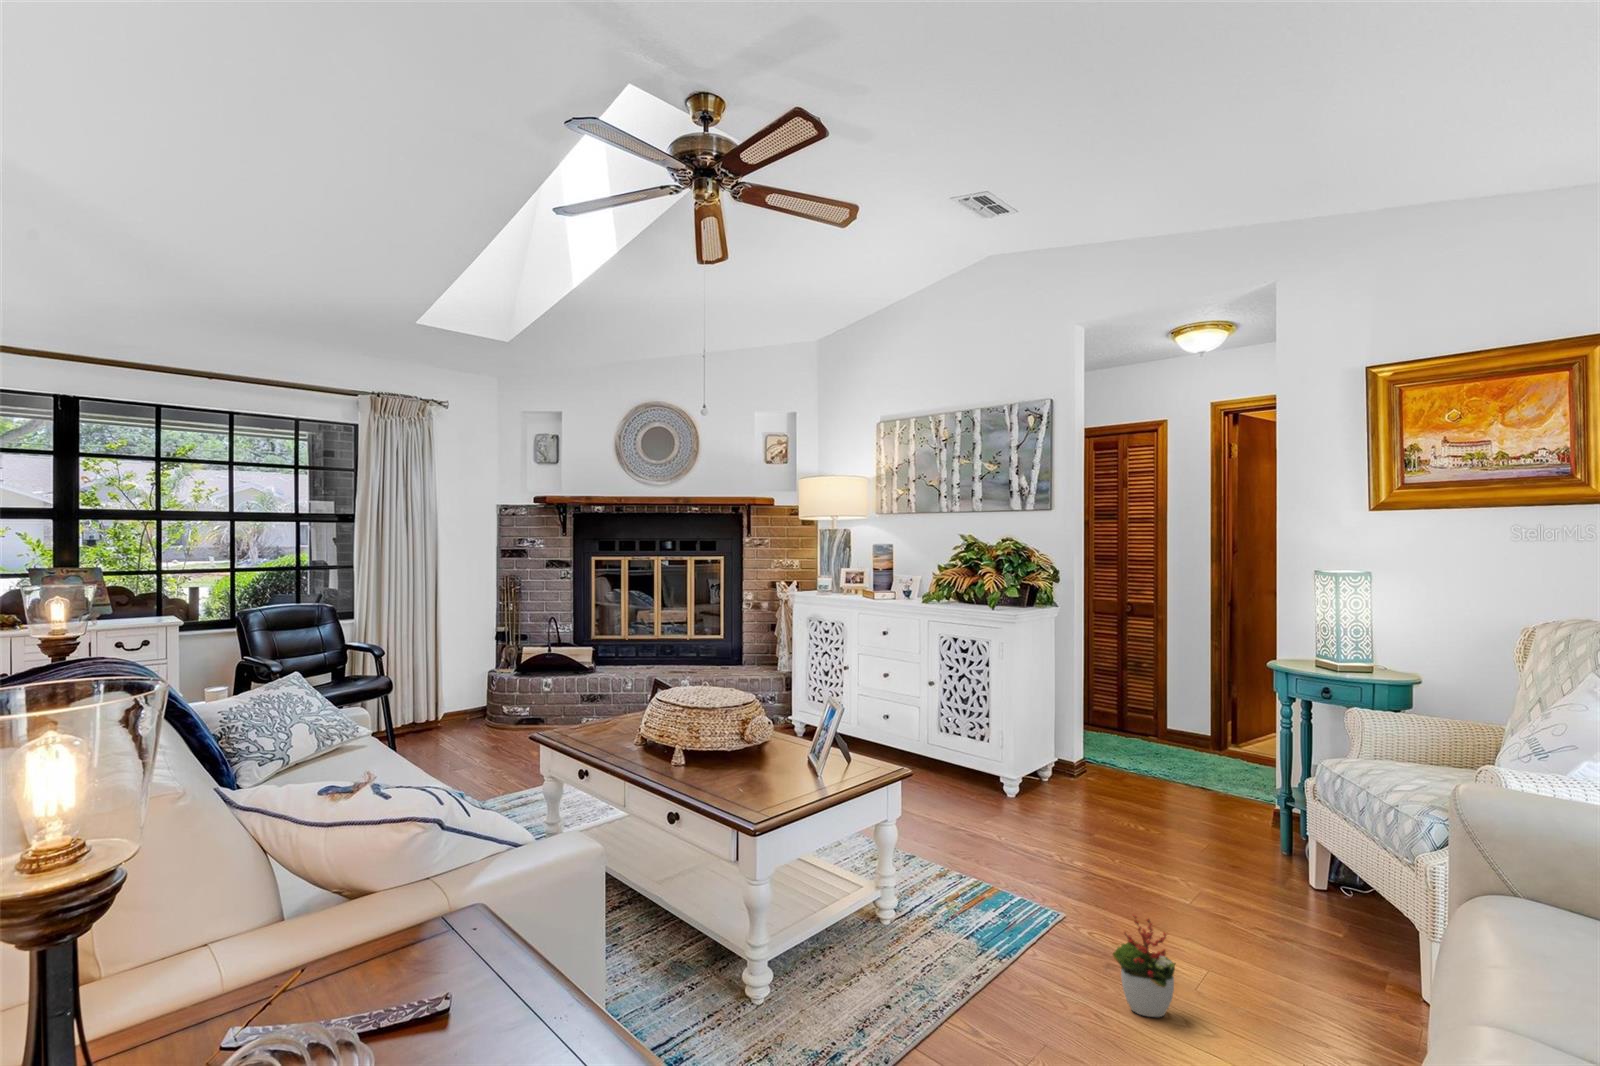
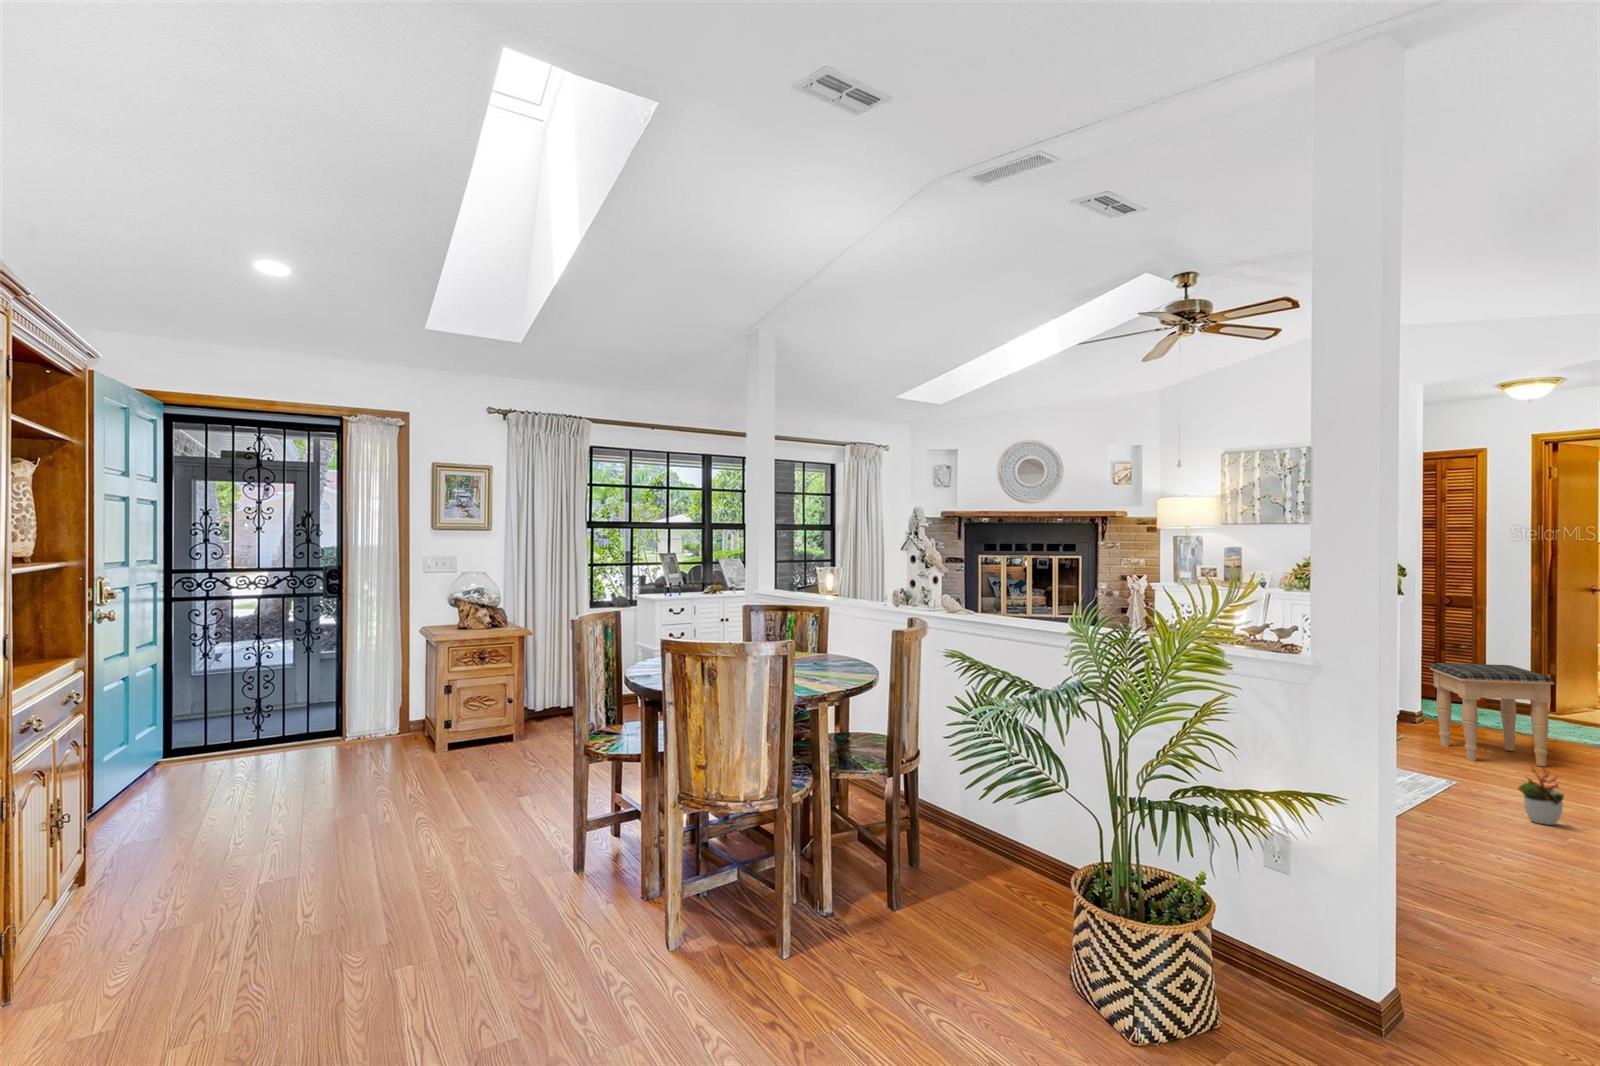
footstool: none [1071,705,1205,855] -> present [1430,663,1554,766]

